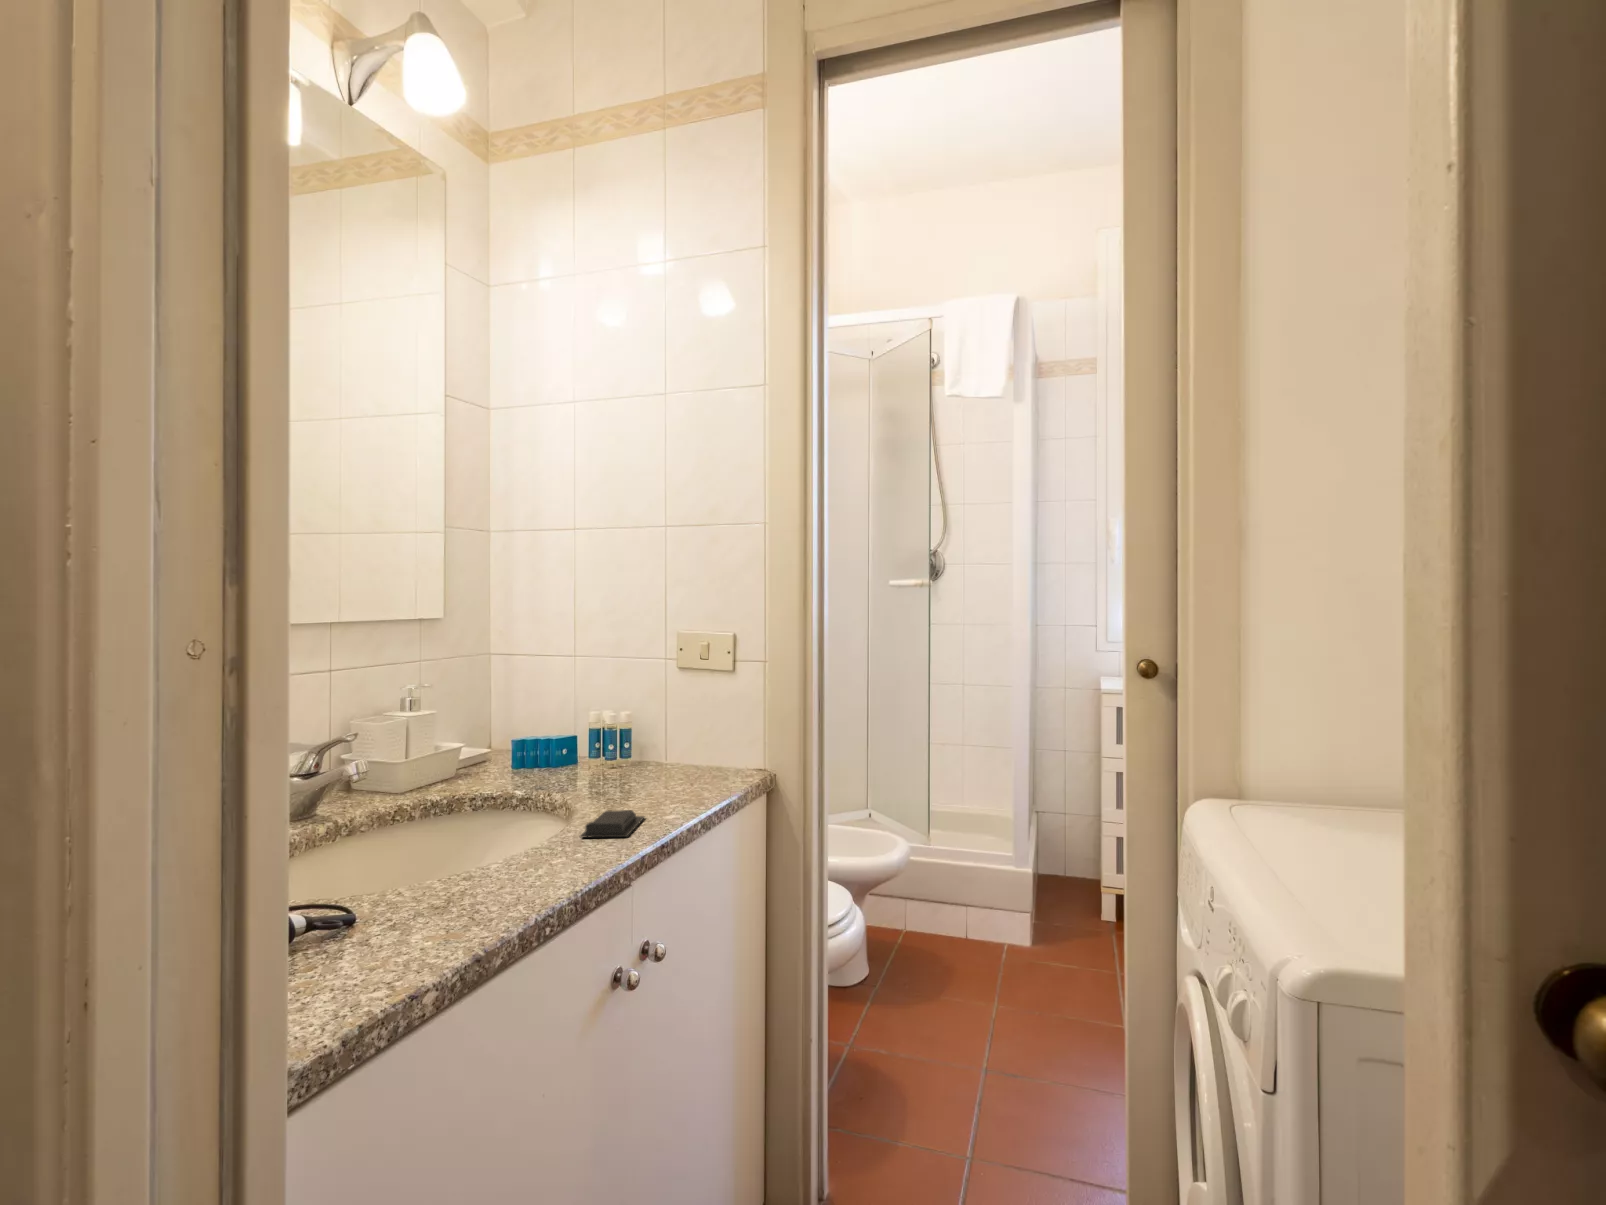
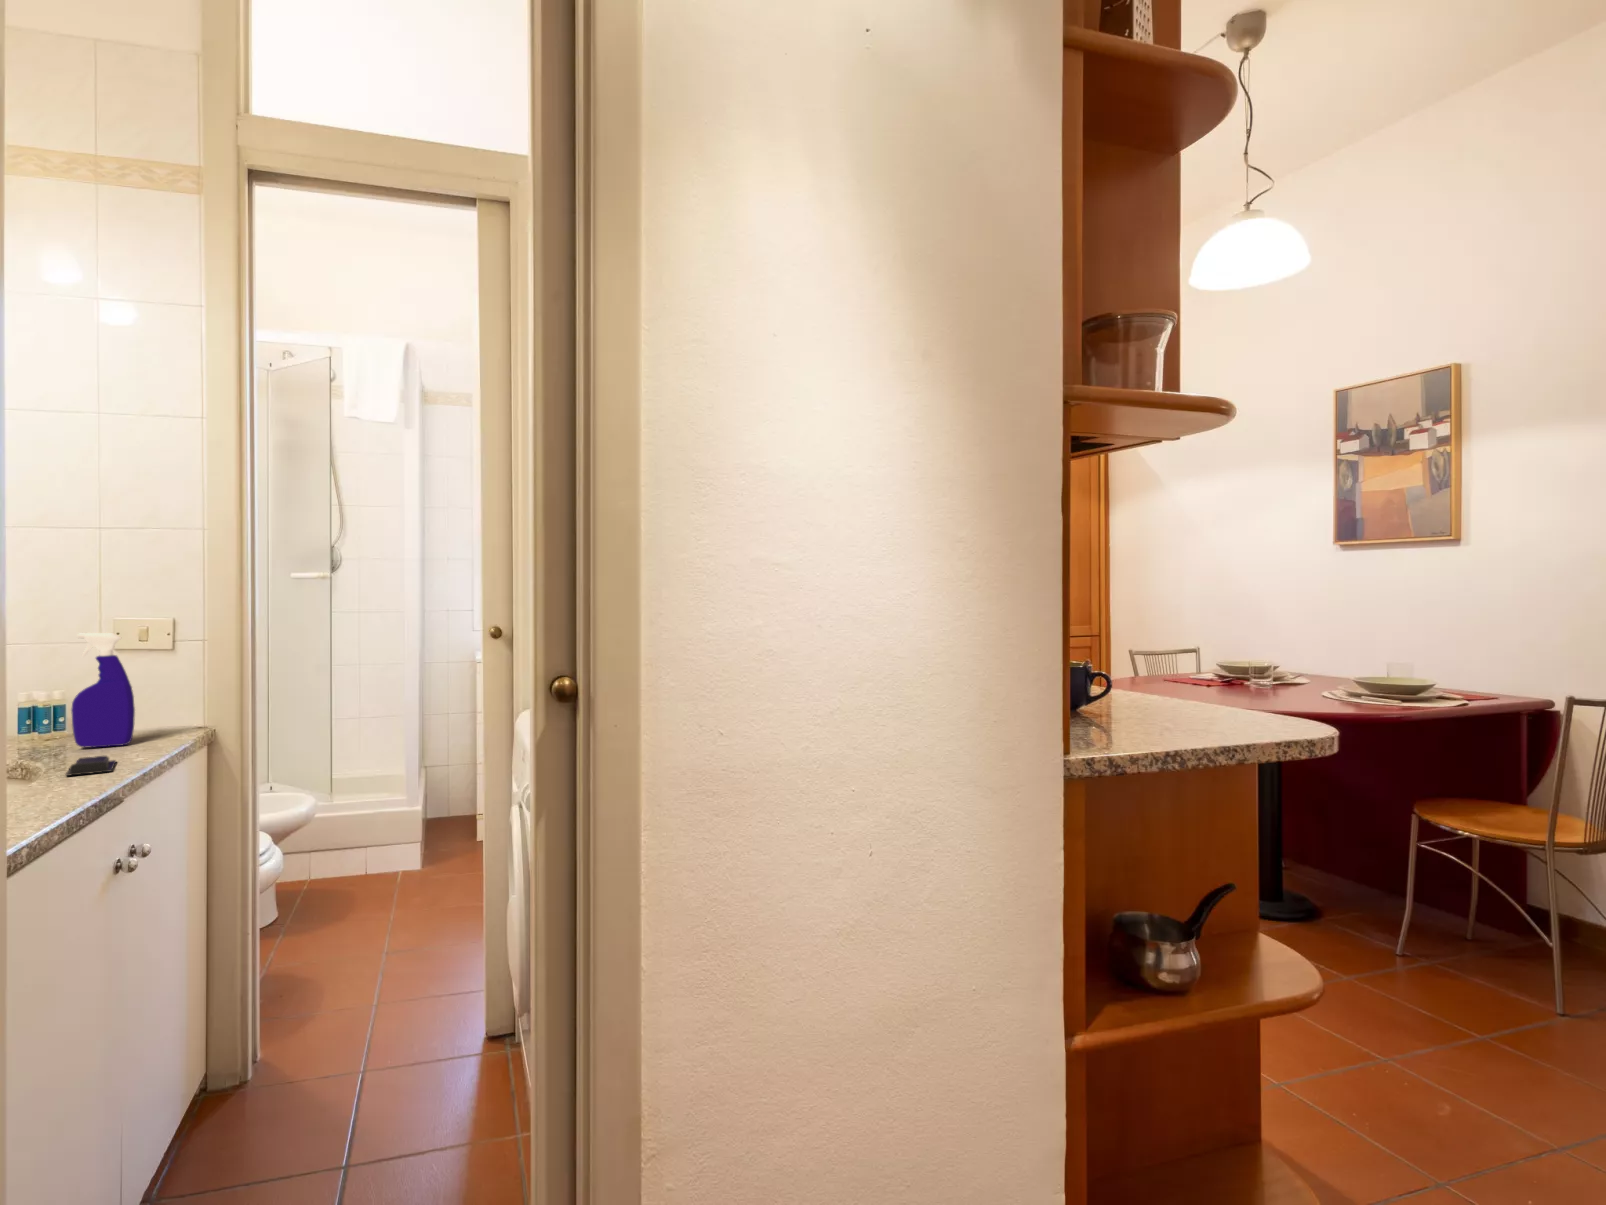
spray bottle: none [622,649,682,790] -> present [71,633,135,747]

